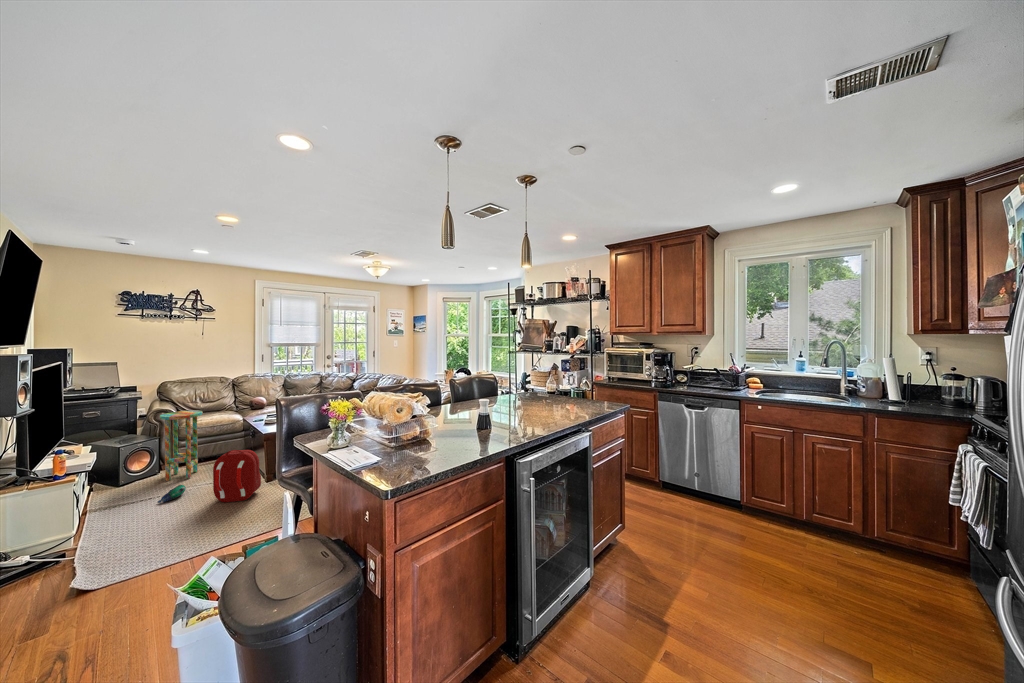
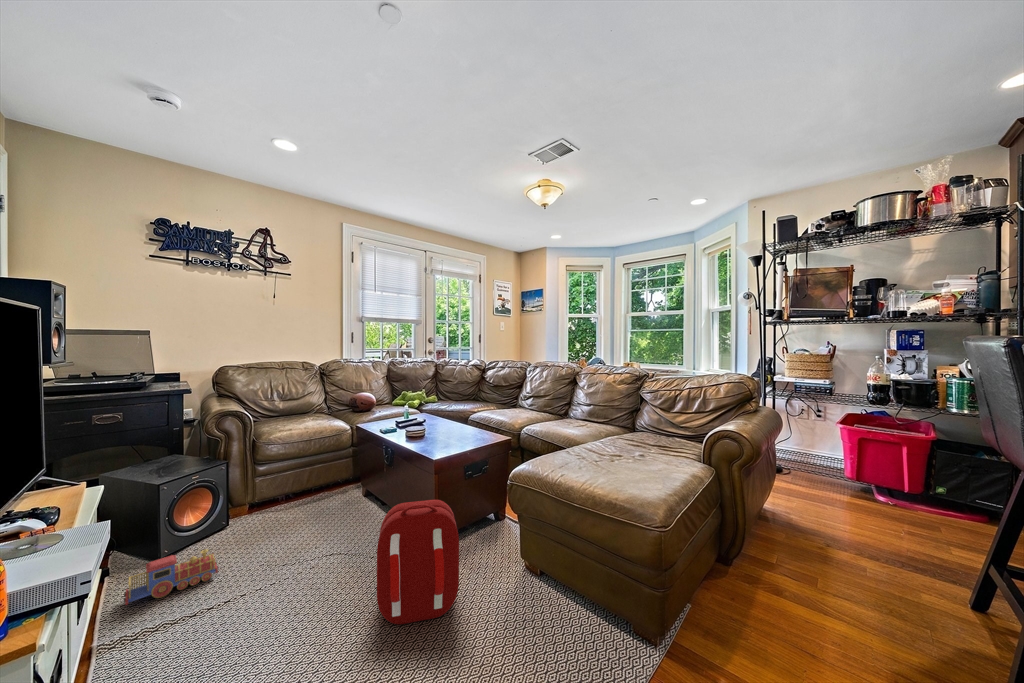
side table: present [160,410,203,481] -> none [234,413,307,550]
toy train: none [103,476,149,496] -> present [124,549,218,605]
plush toy: present [157,485,186,503] -> none [250,573,301,629]

